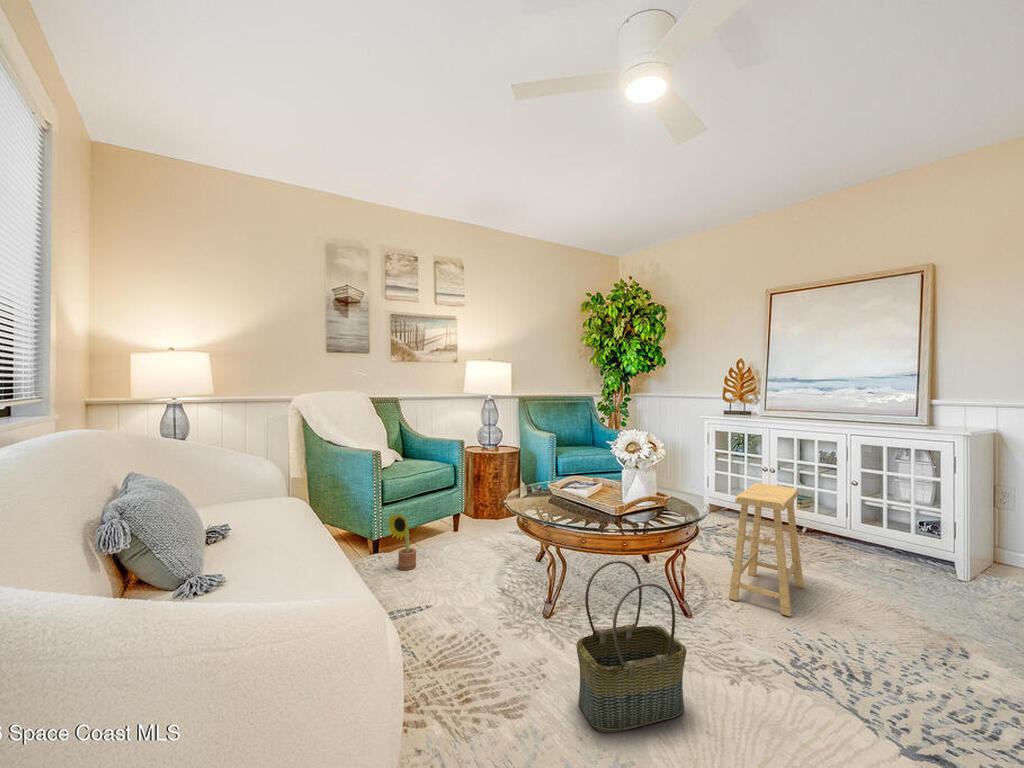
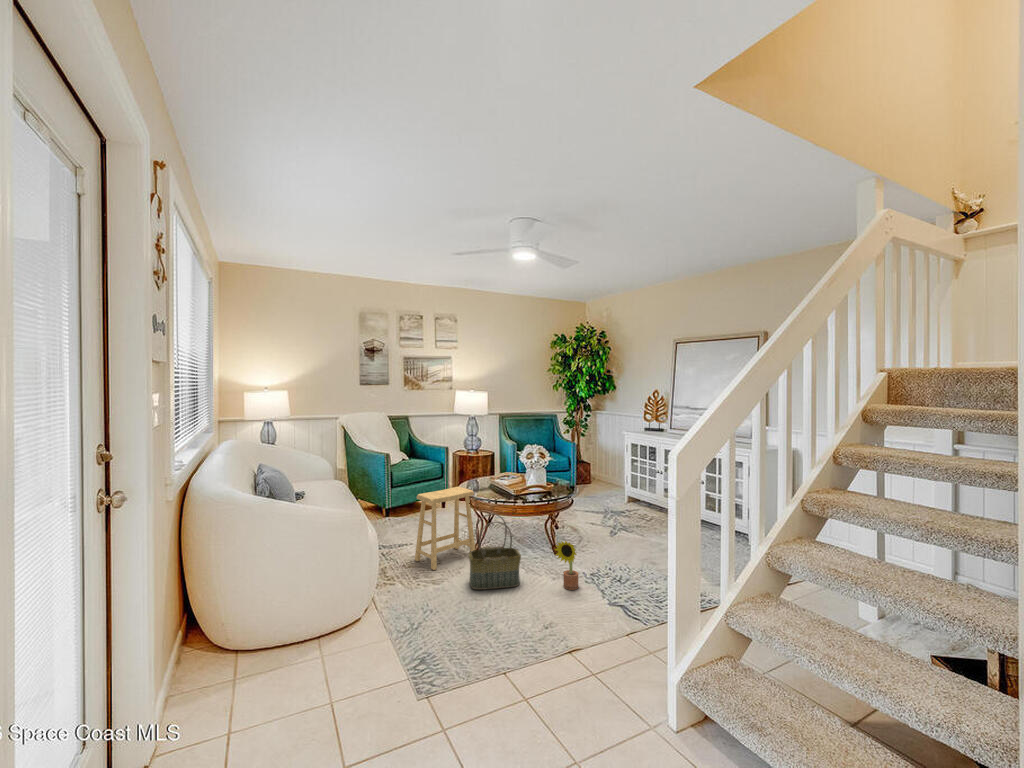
footstool: present [729,483,804,616] -> present [415,487,475,570]
decorative plant: present [386,513,416,570] -> present [554,541,578,590]

